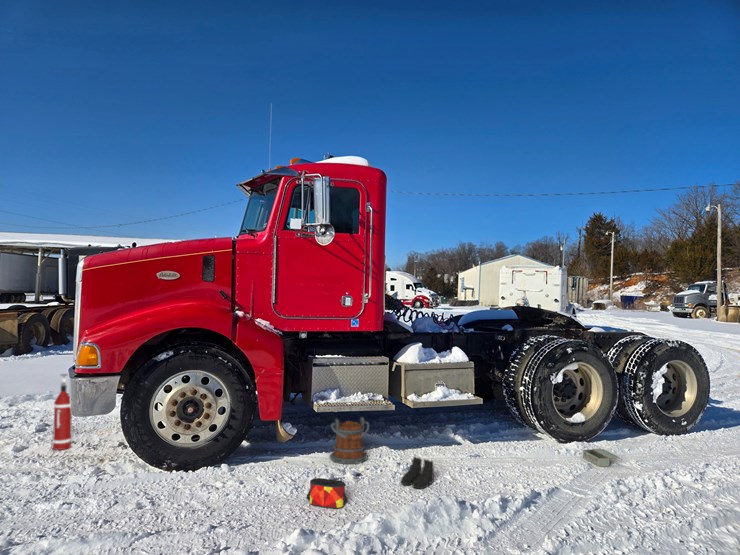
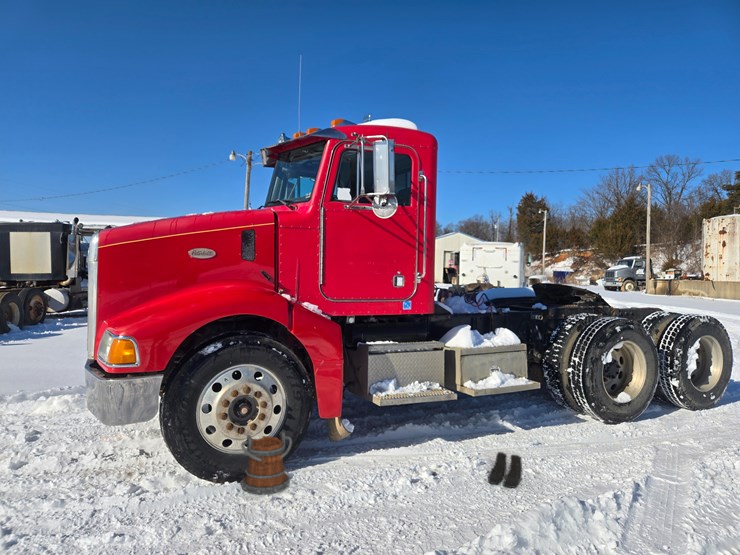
fire extinguisher: present [53,374,72,450] -> none [67,372,88,462]
bucket: present [330,417,369,464] -> present [240,431,292,494]
toolbox: present [583,449,619,467] -> none [646,430,688,450]
bag: present [306,478,348,509] -> none [401,485,451,520]

